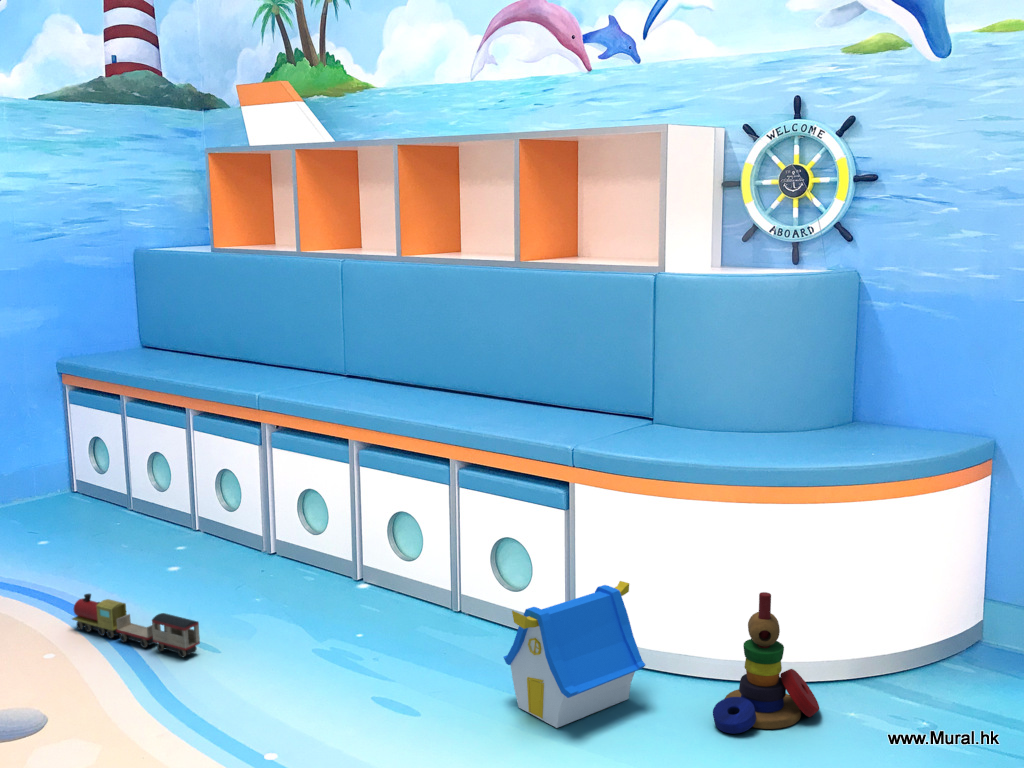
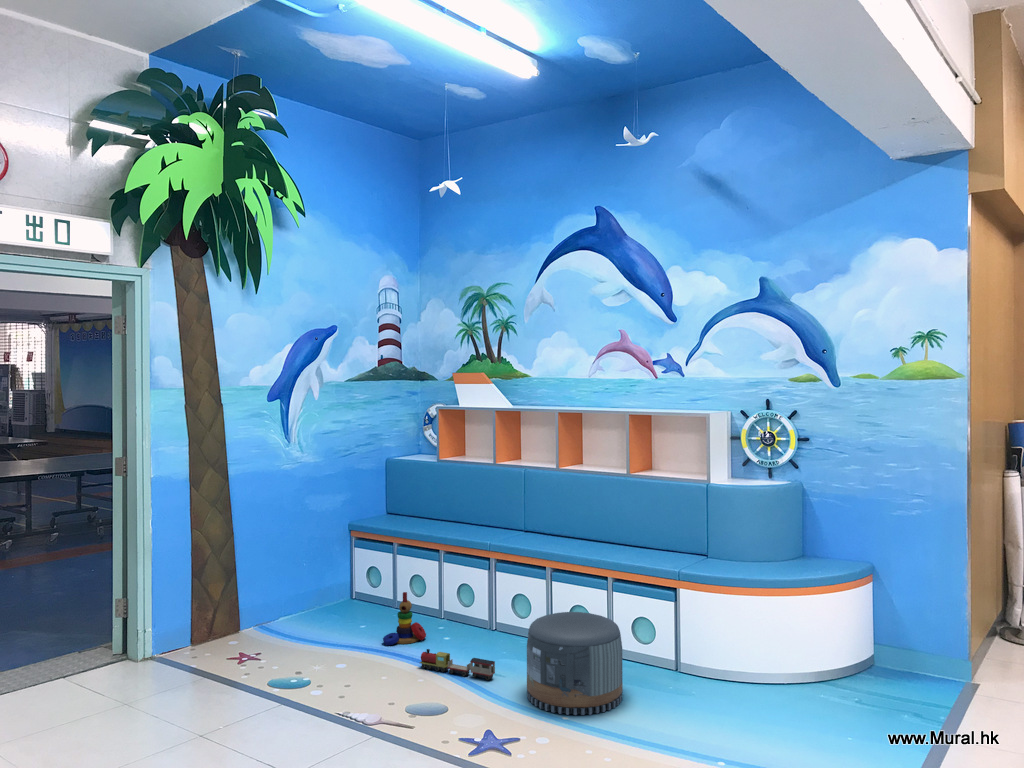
pouf: none [225,527,430,743] -> present [527,612,623,715]
toy house: present [504,581,645,728] -> none [658,636,727,707]
stacking toy: present [713,592,819,734] -> present [383,592,426,645]

